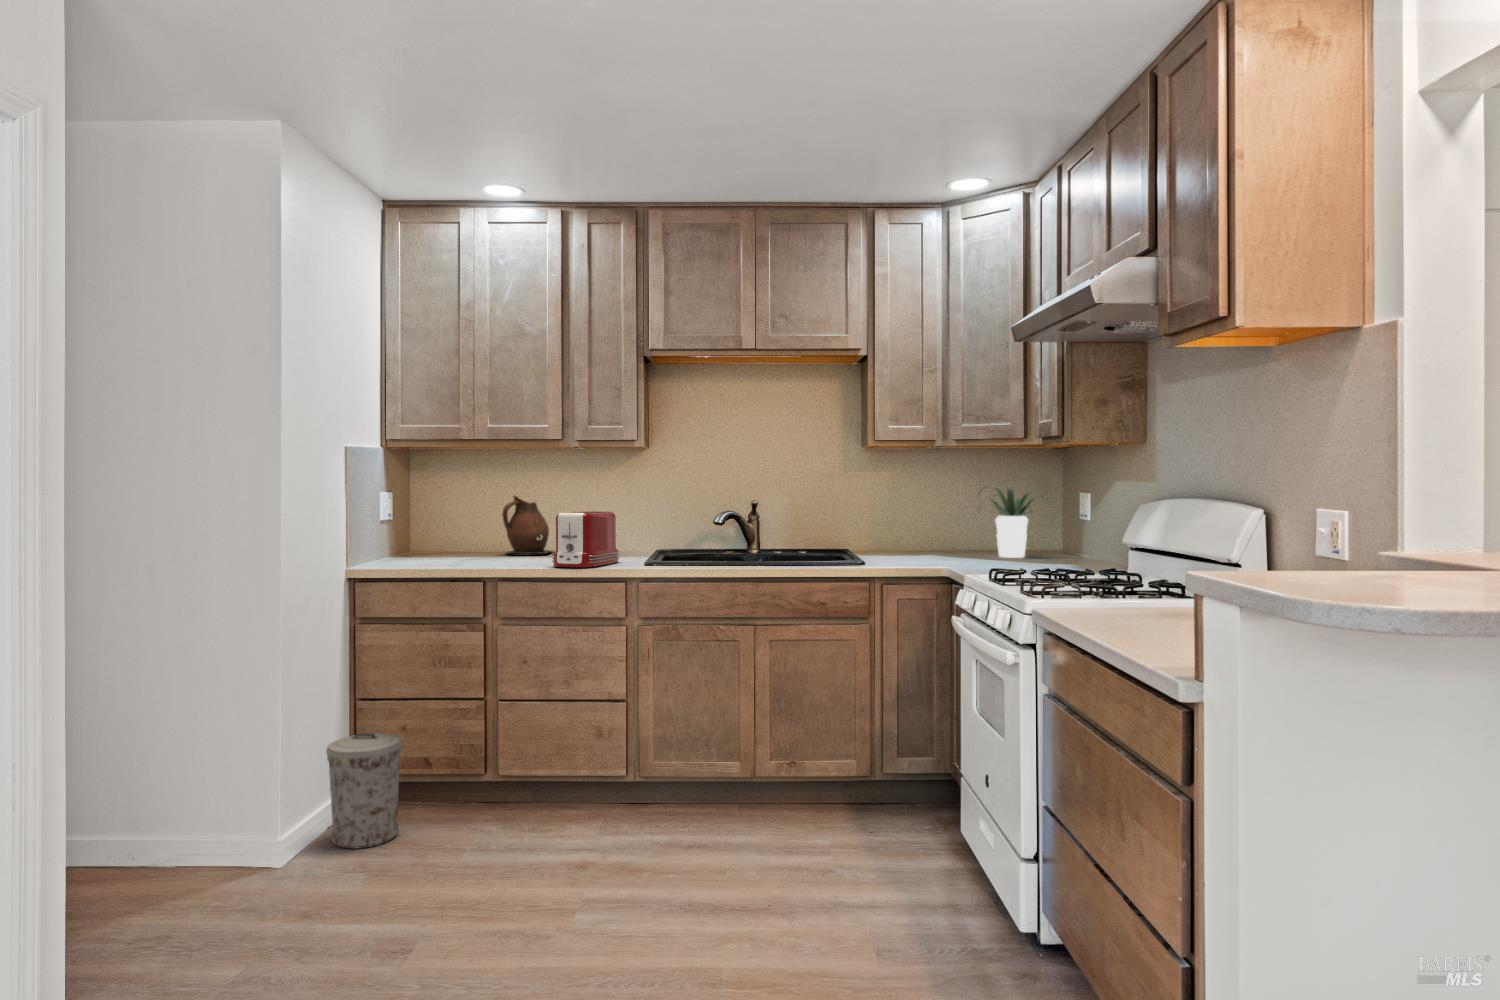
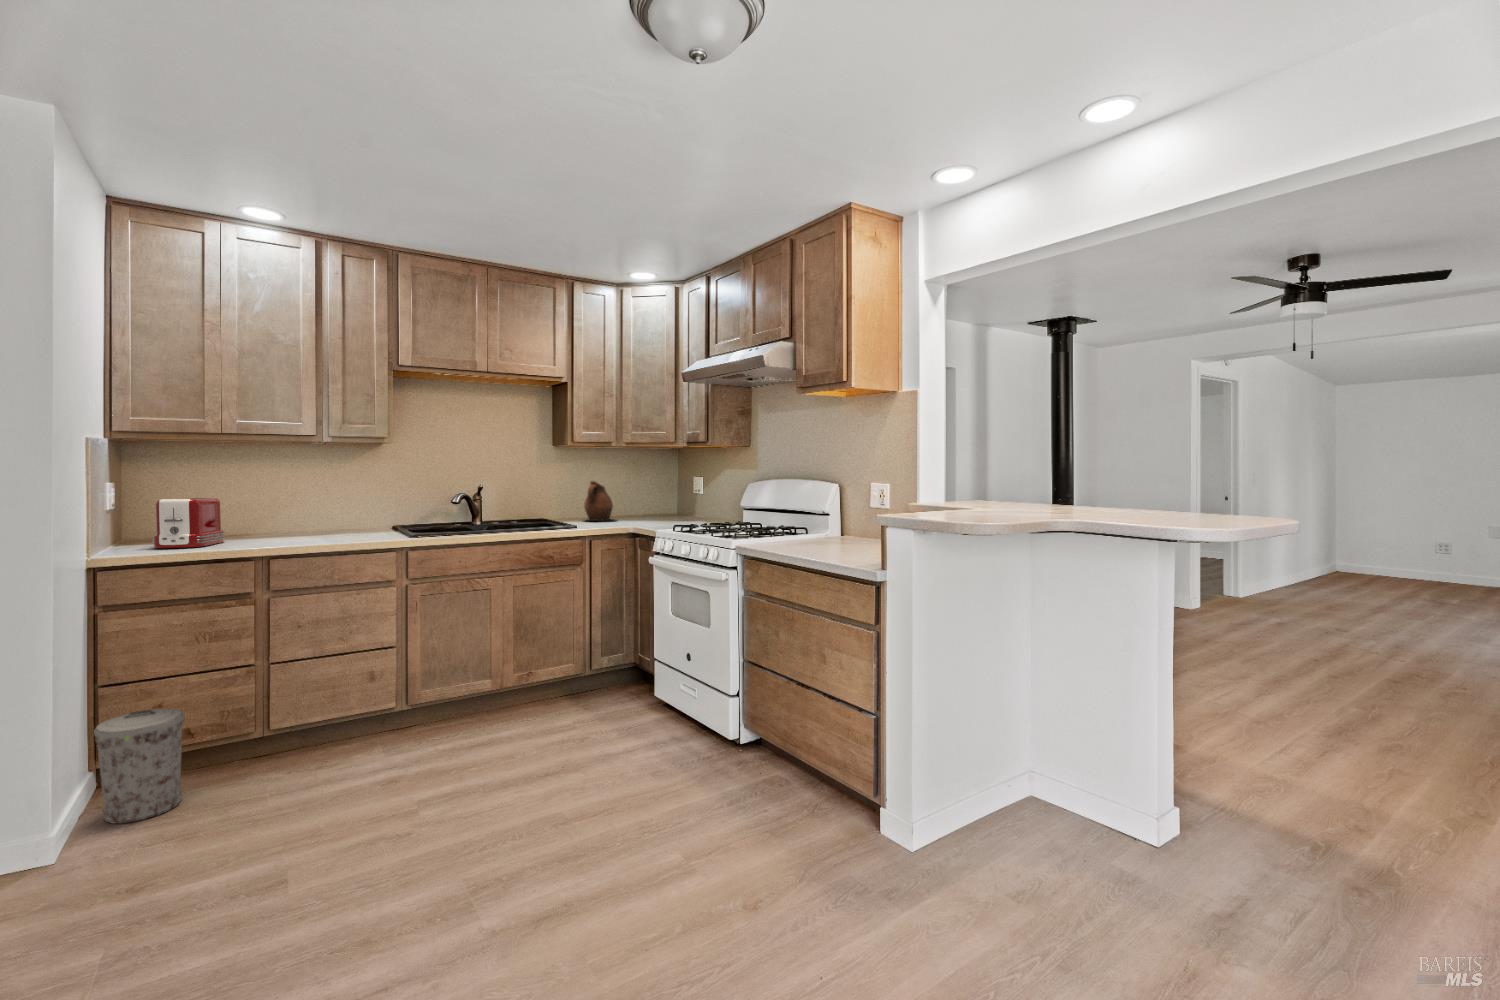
potted plant: present [980,488,1043,558] -> none [636,476,687,522]
ceramic pitcher: present [502,496,550,554] -> present [584,481,613,521]
toaster: present [552,512,619,568] -> present [152,498,225,548]

